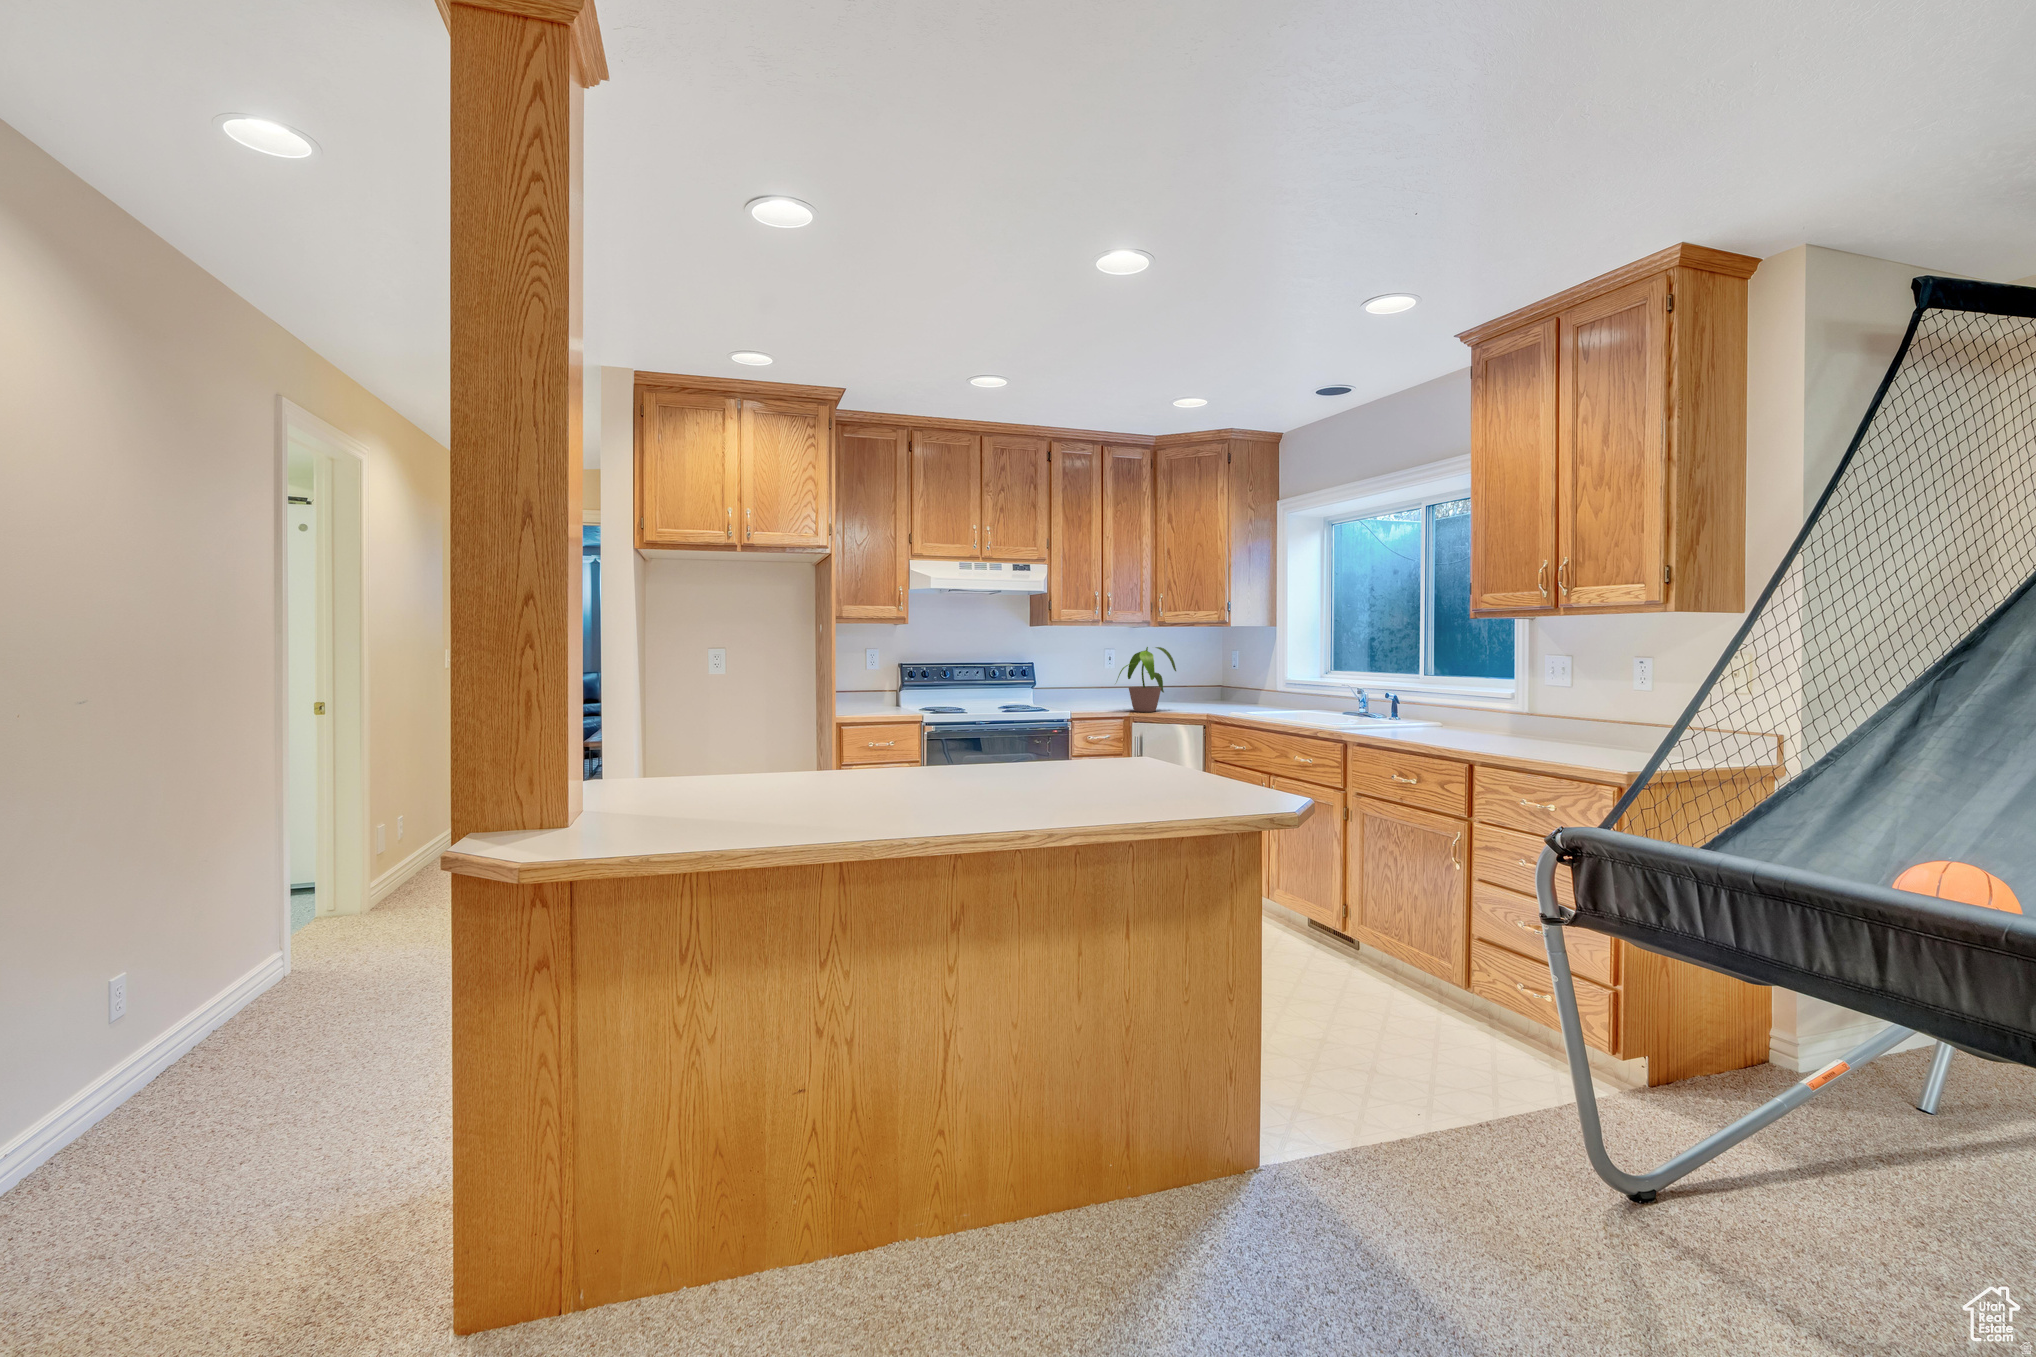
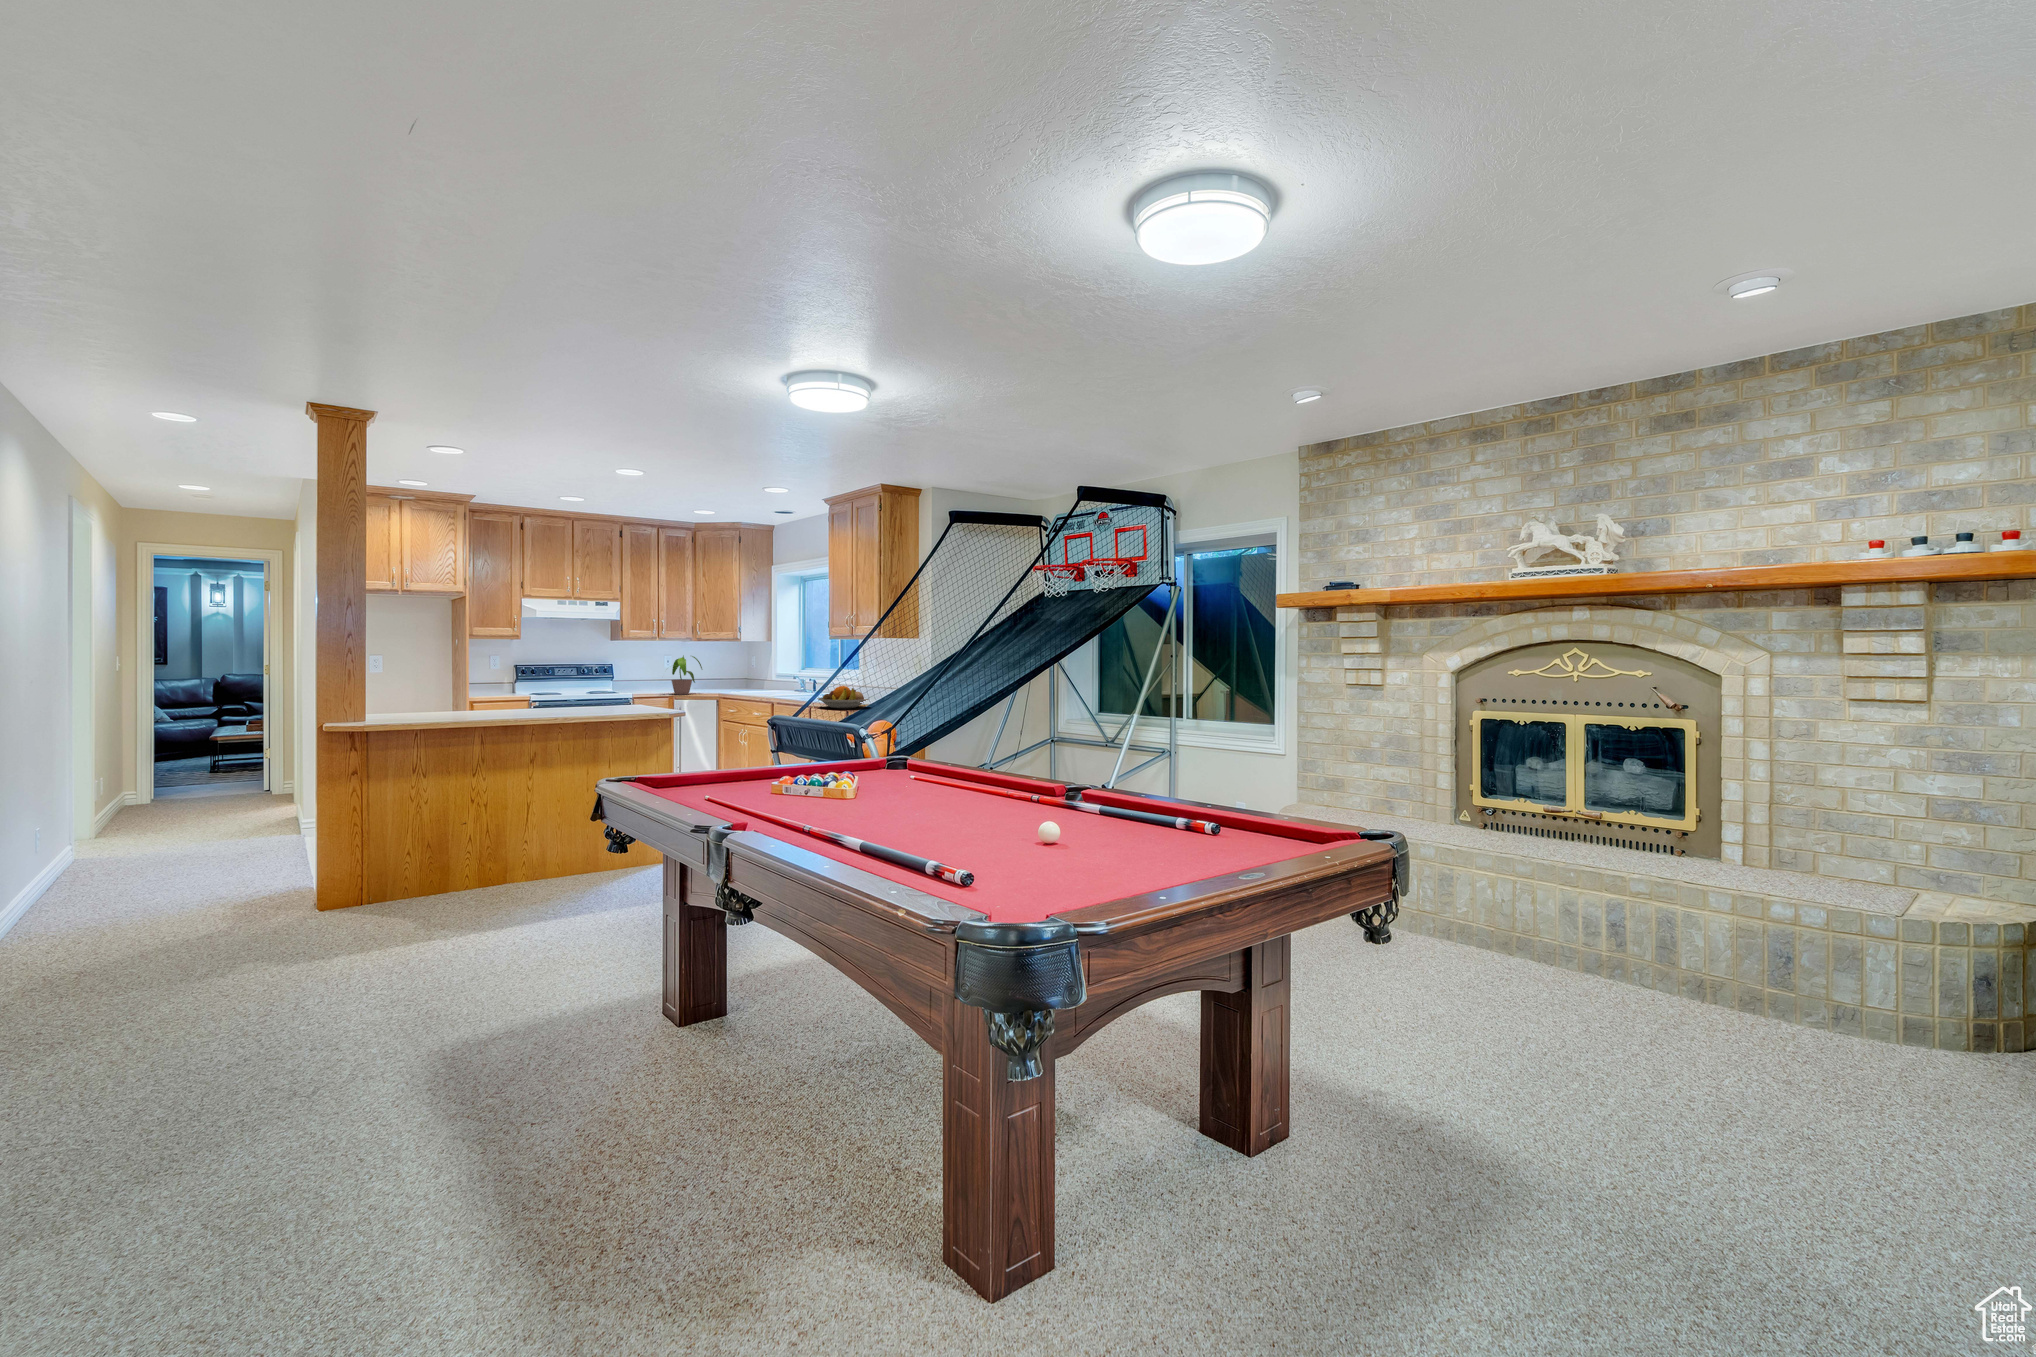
fruit bowl: none [1453,698,1573,746] -> present [817,686,869,708]

